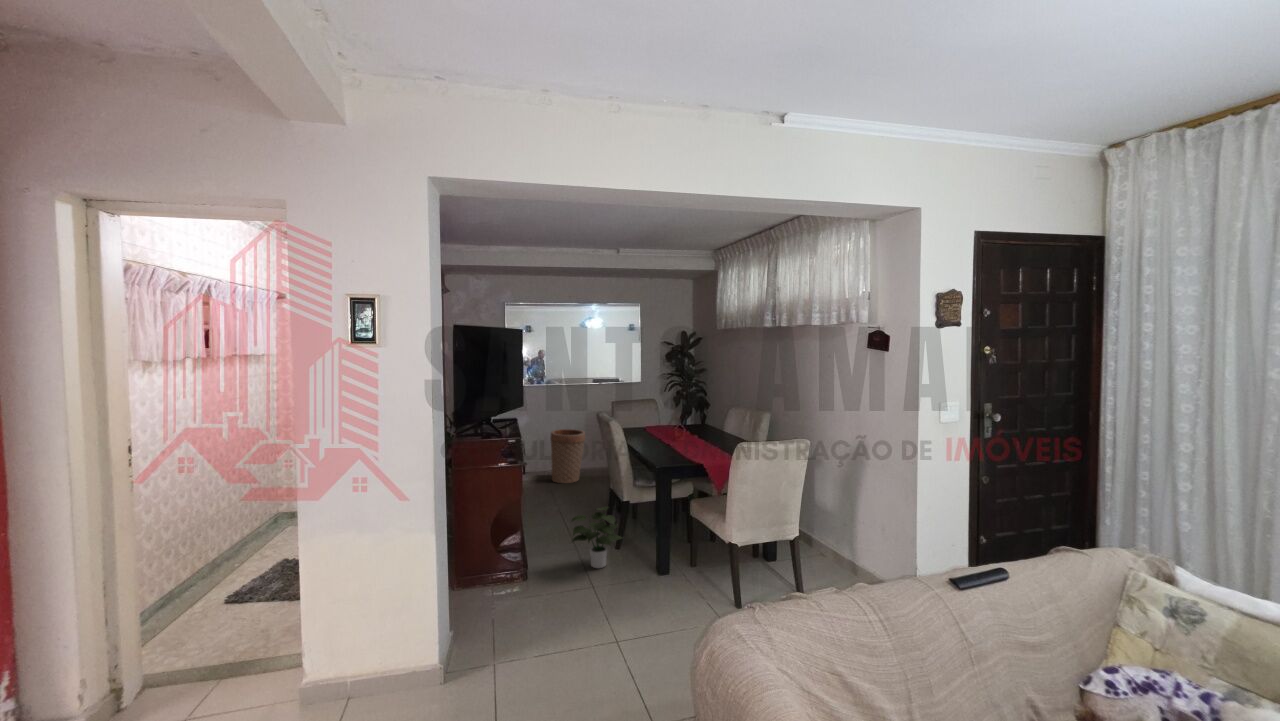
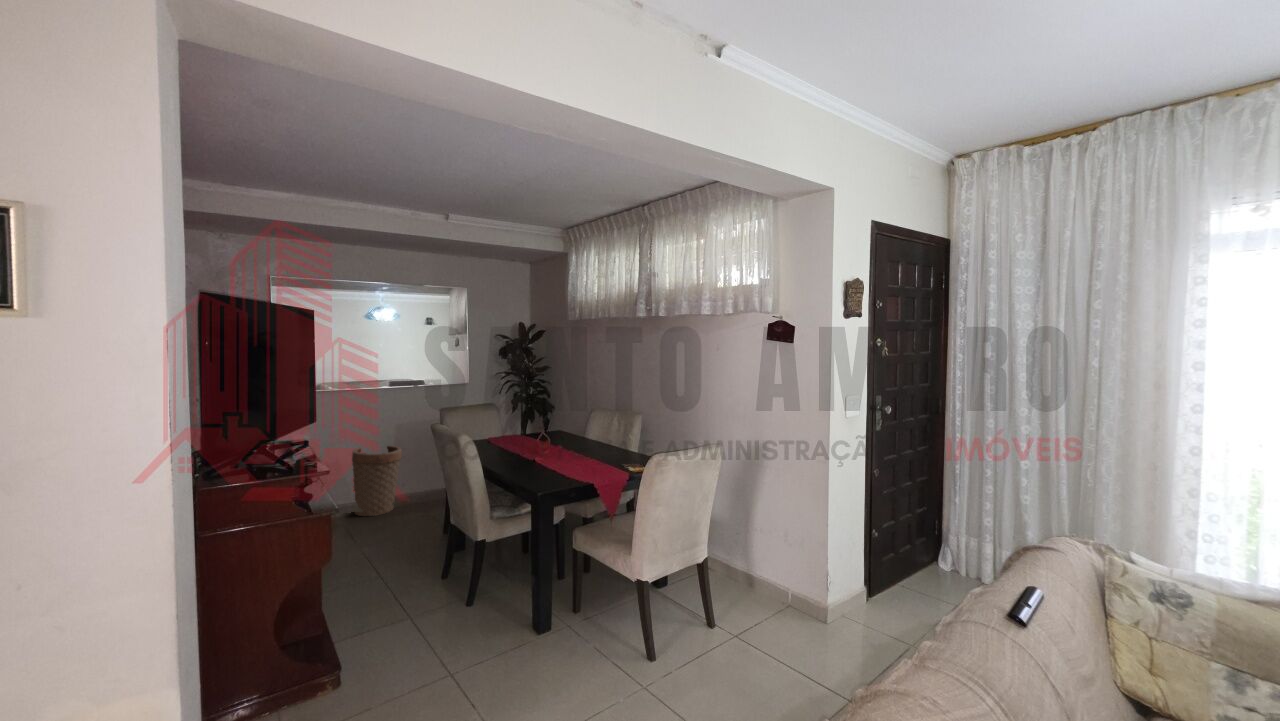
potted plant: present [572,507,622,568] -> none [413,547,489,633]

